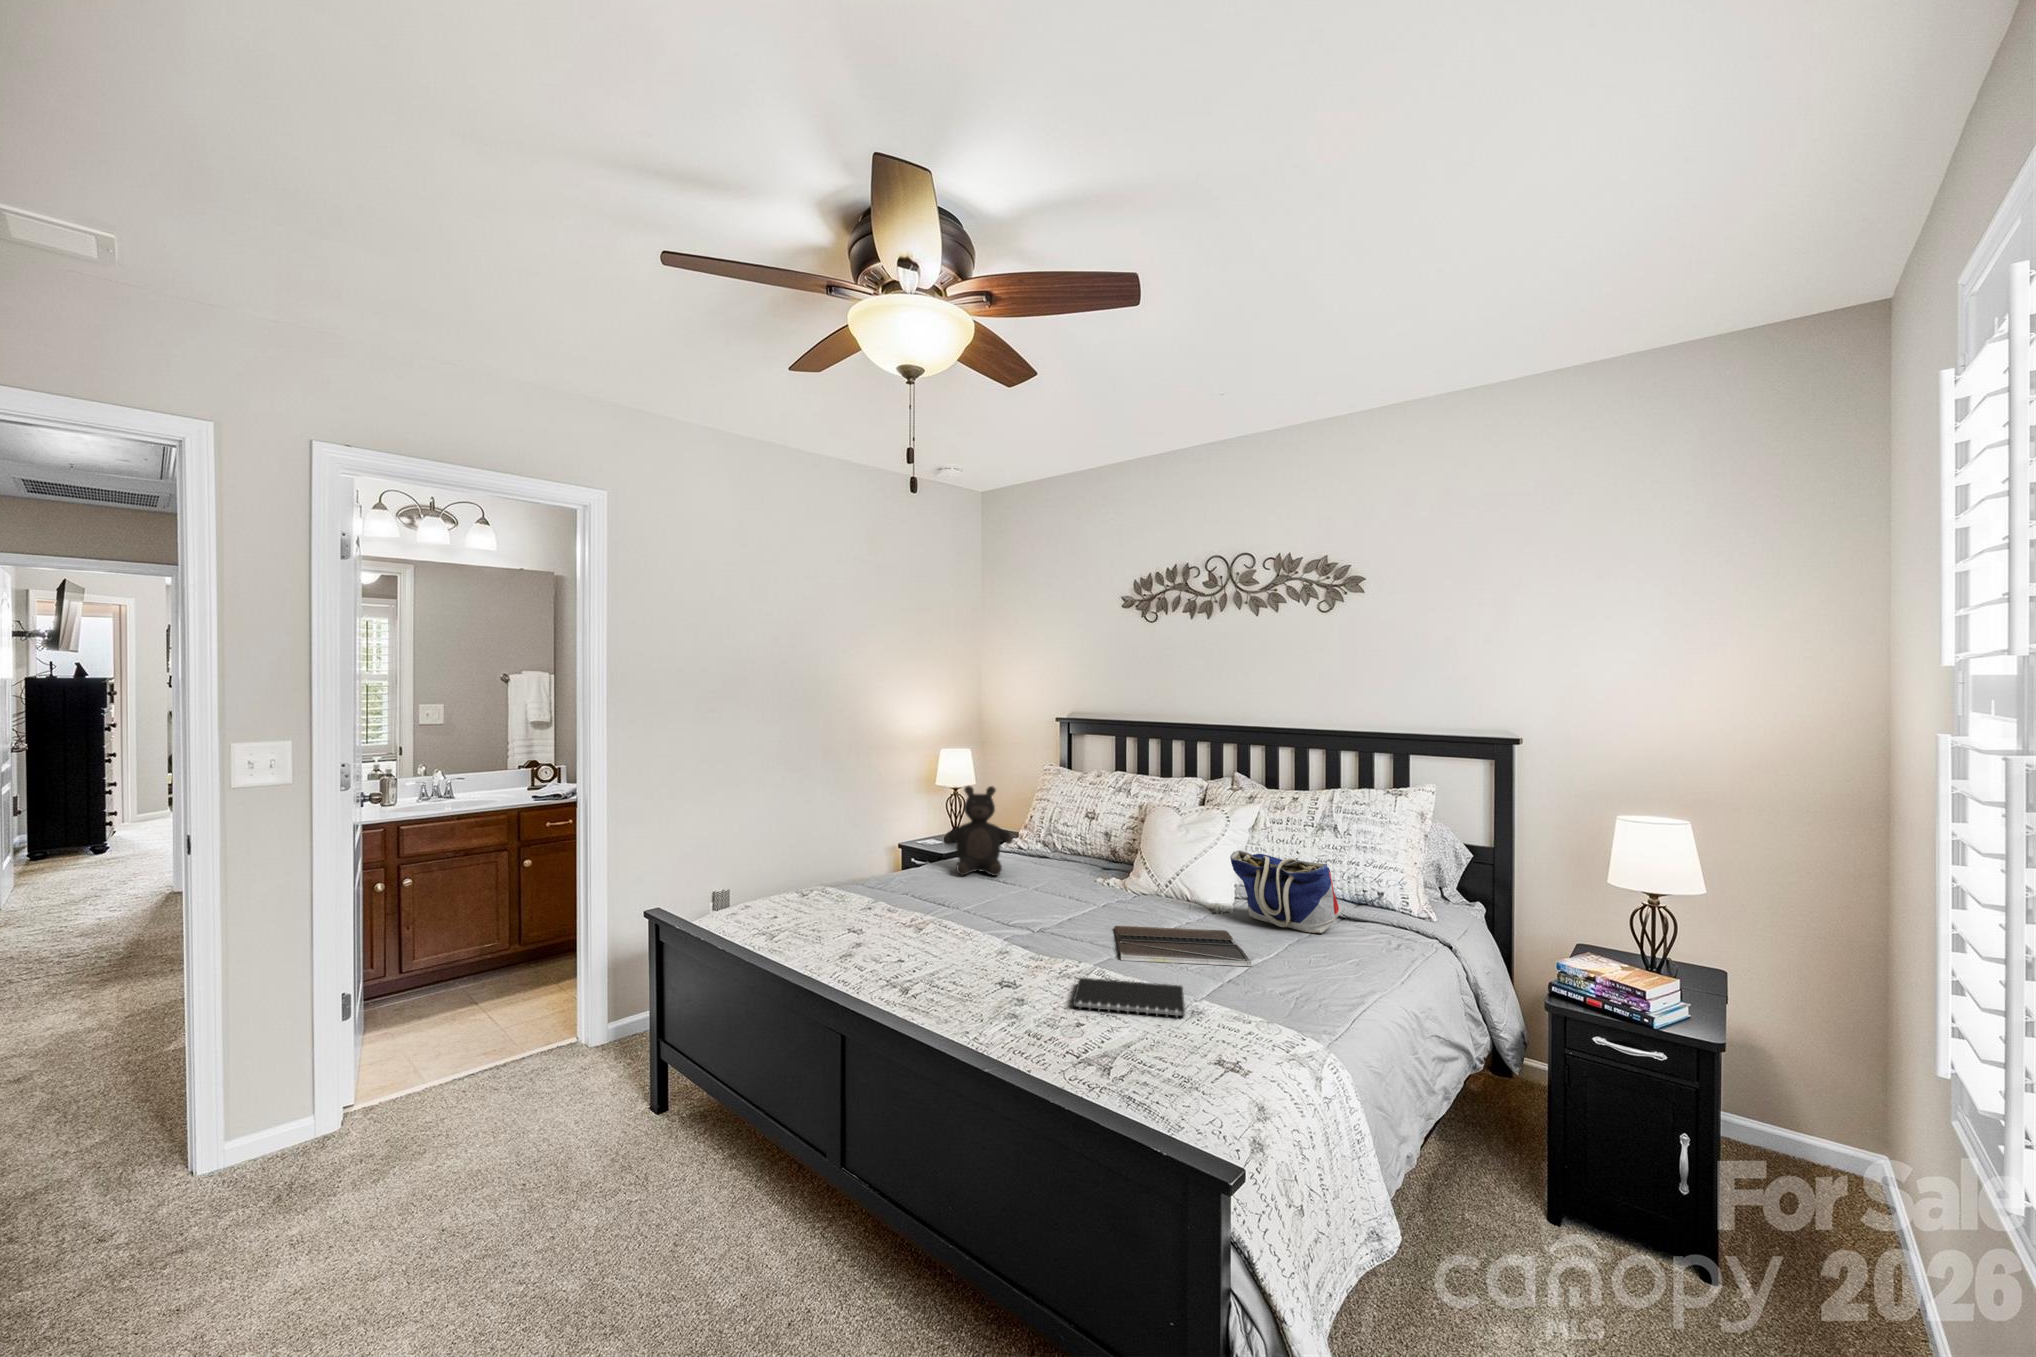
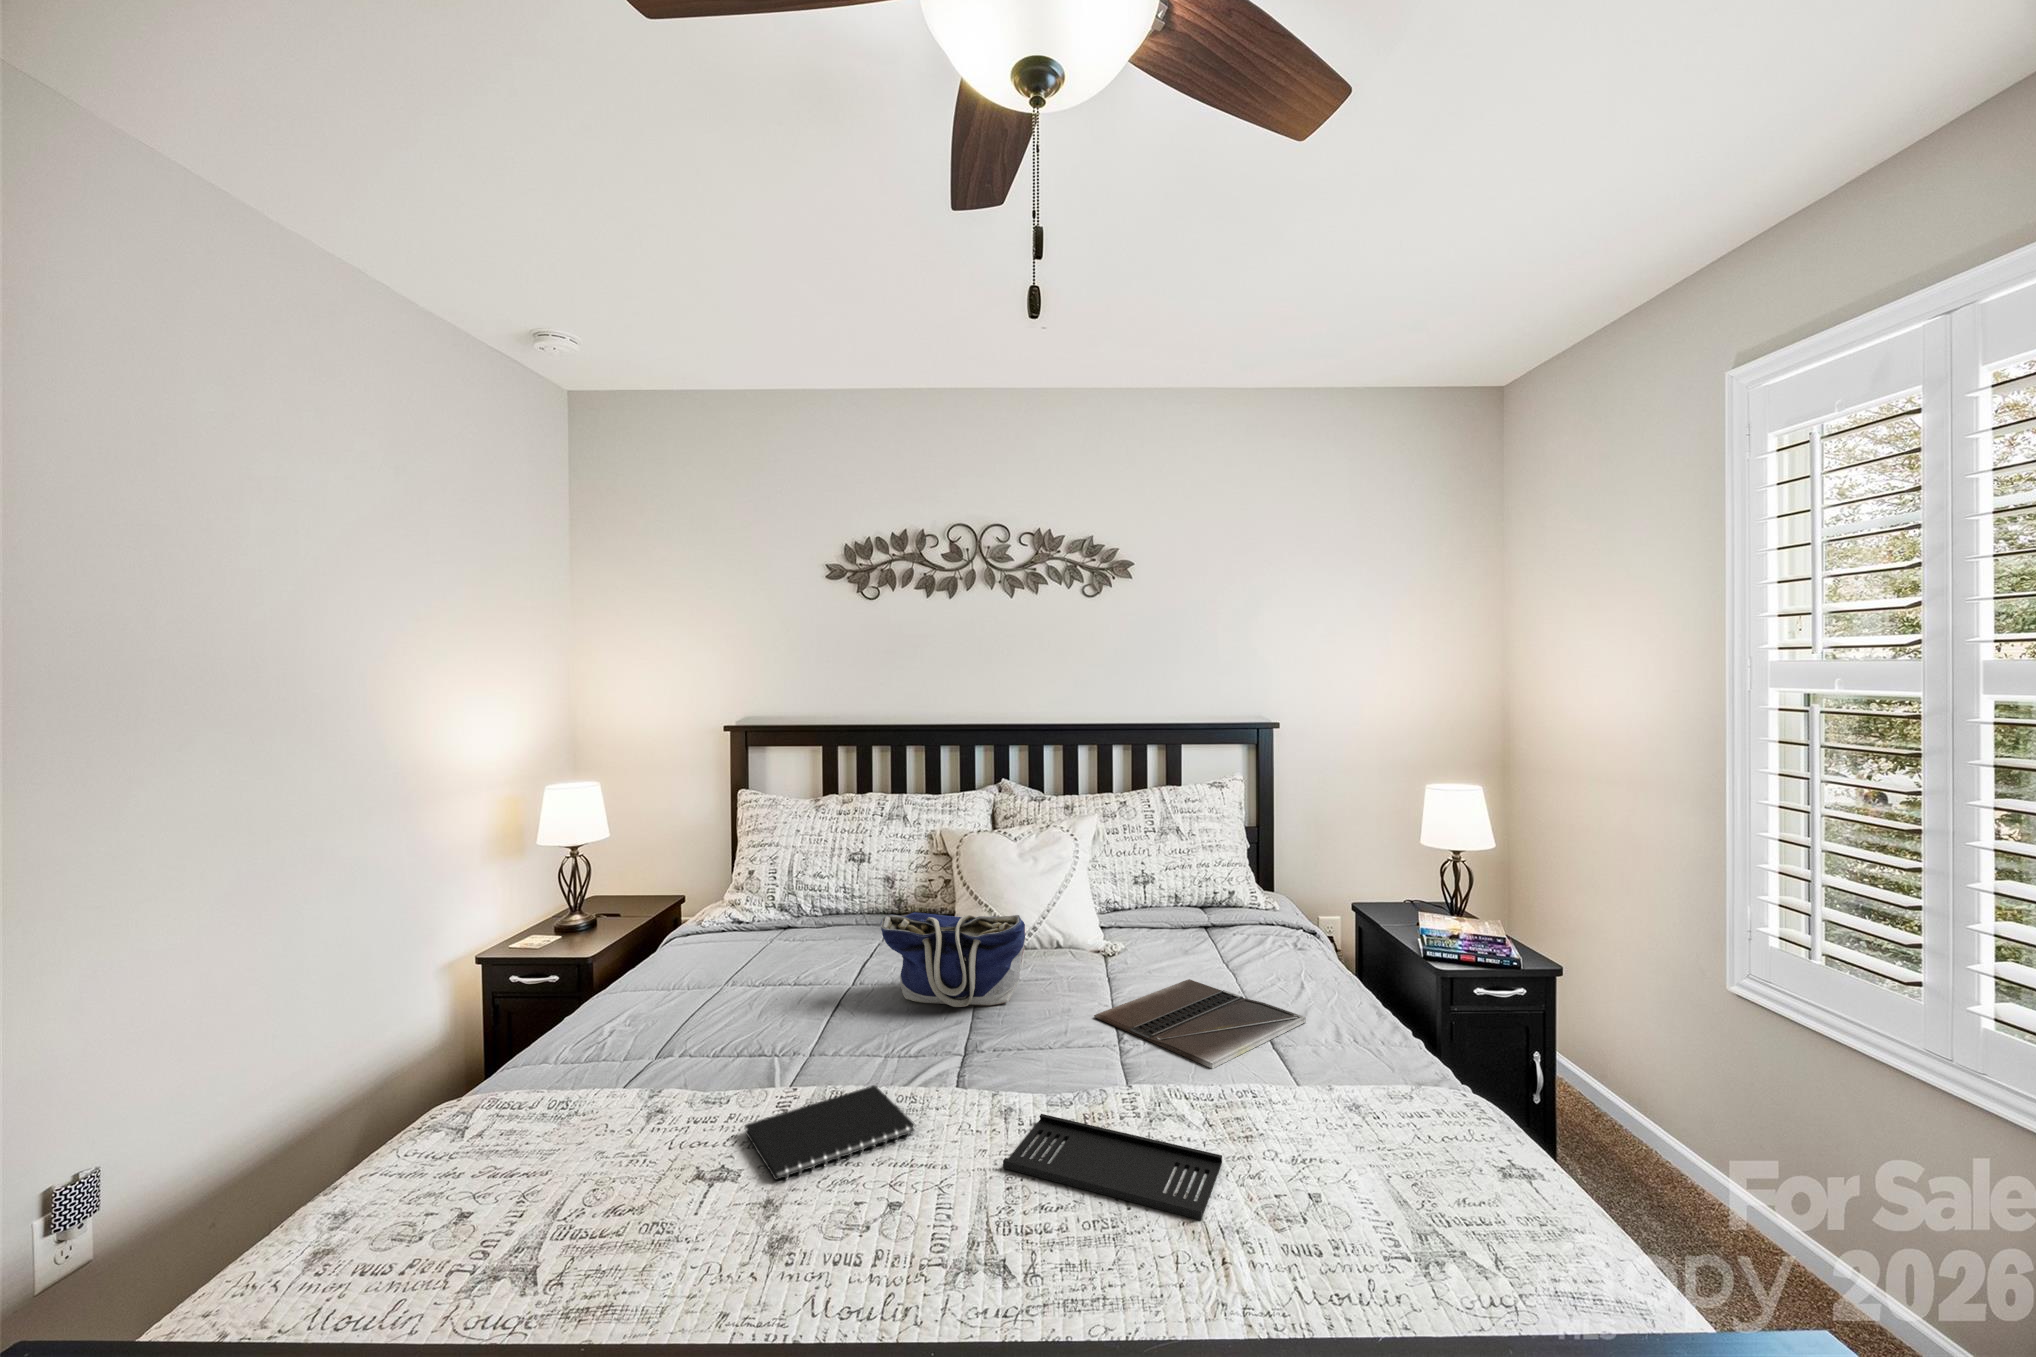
teddy bear: present [944,786,1013,876] -> none [685,843,796,991]
tote bag: present [1230,850,1341,933] -> present [880,913,1025,1007]
tray: none [924,940,1022,986] -> present [1003,1114,1222,1220]
notebook: present [1073,978,1185,1017] -> present [745,1085,915,1180]

